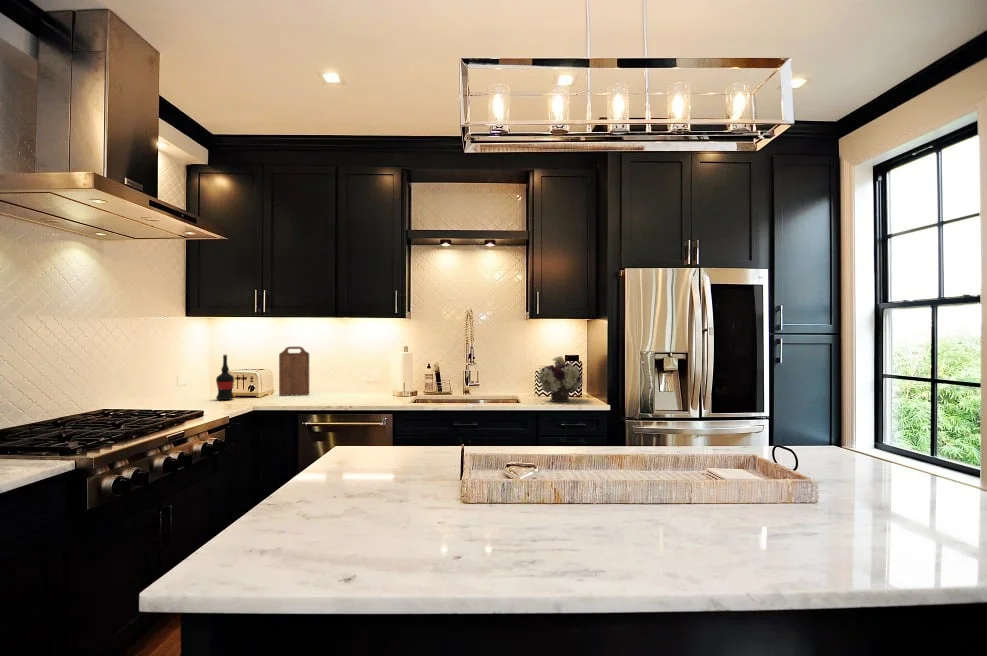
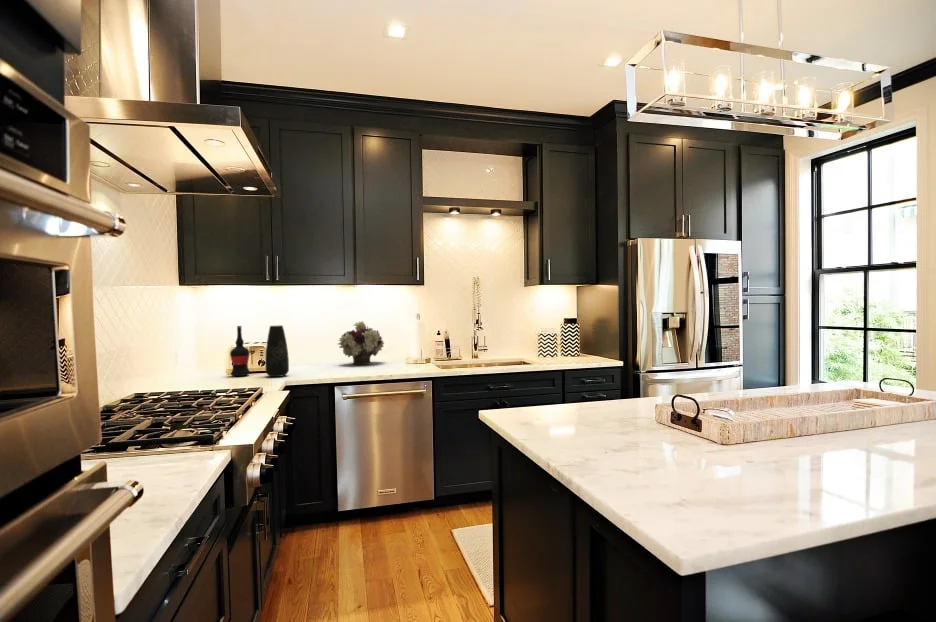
cutting board: present [279,346,309,396] -> none [288,316,320,369]
vase: none [241,355,263,403] -> present [265,325,289,377]
flower arrangement: present [536,356,583,402] -> present [338,321,384,365]

